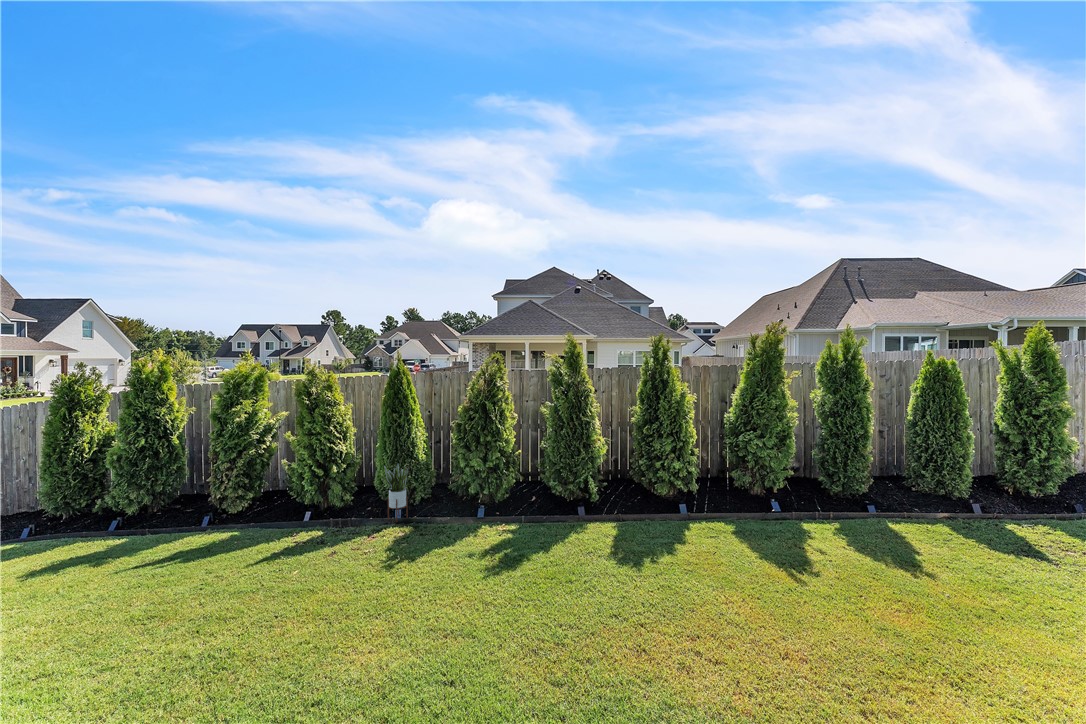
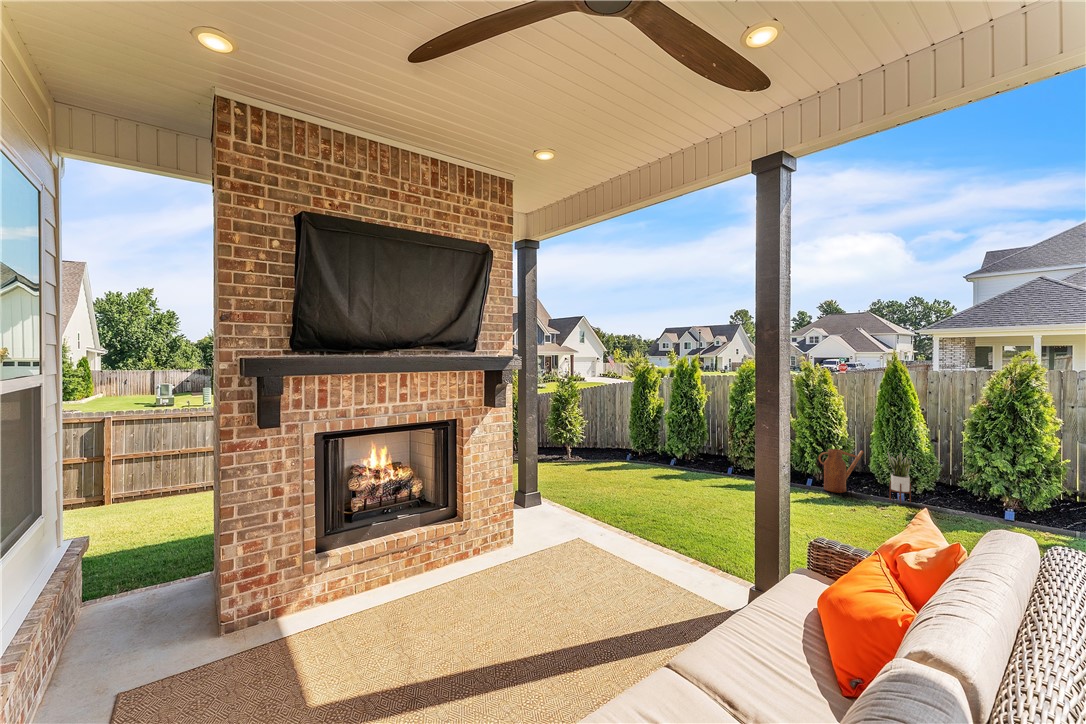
watering can: none [316,465,368,522] -> present [818,449,864,493]

